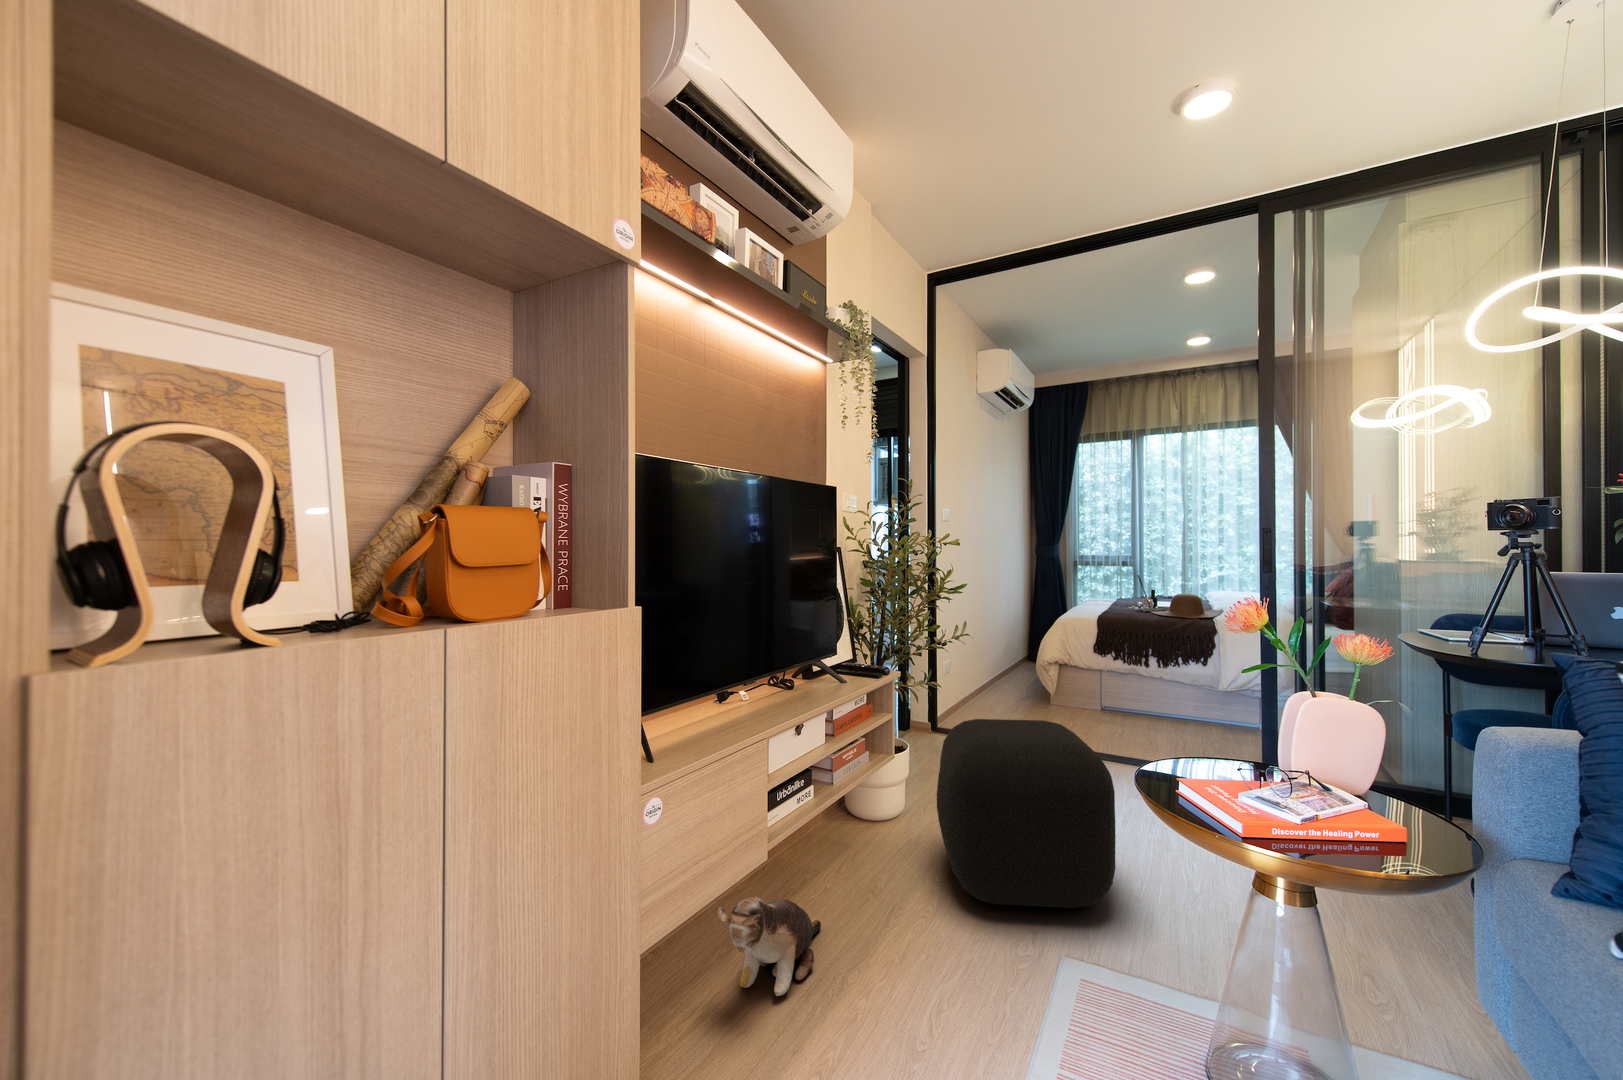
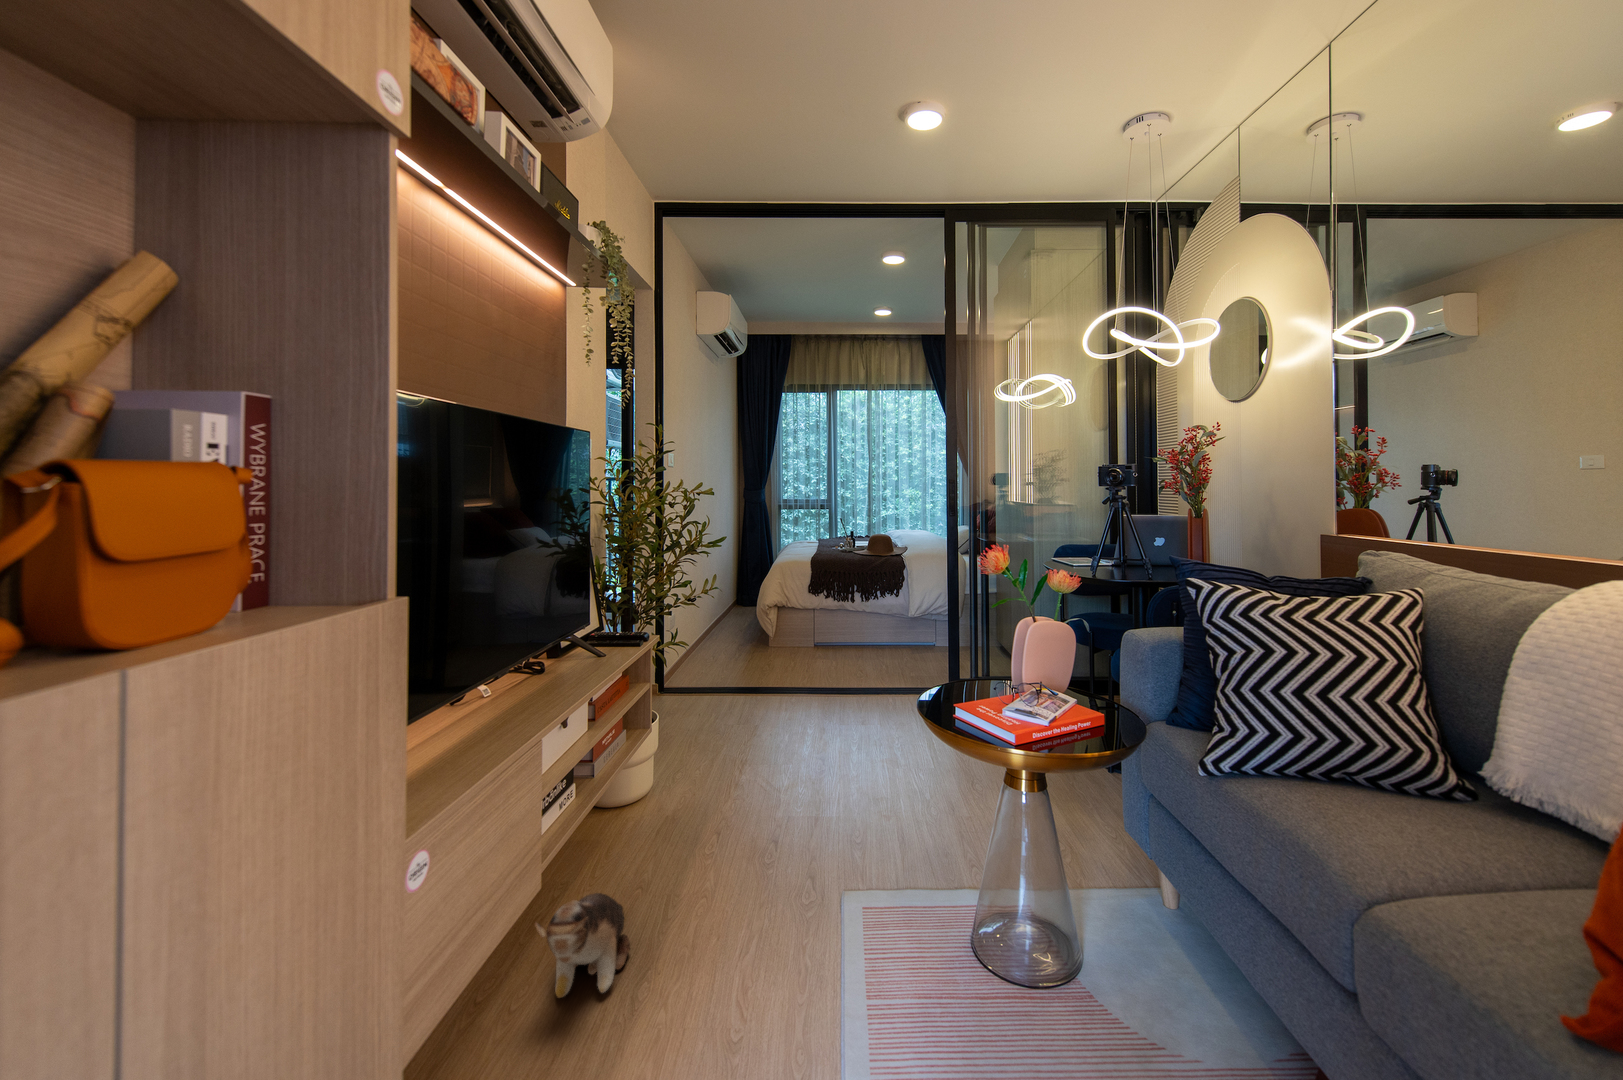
ottoman: present [937,719,1115,908] -> none [717,666,877,841]

